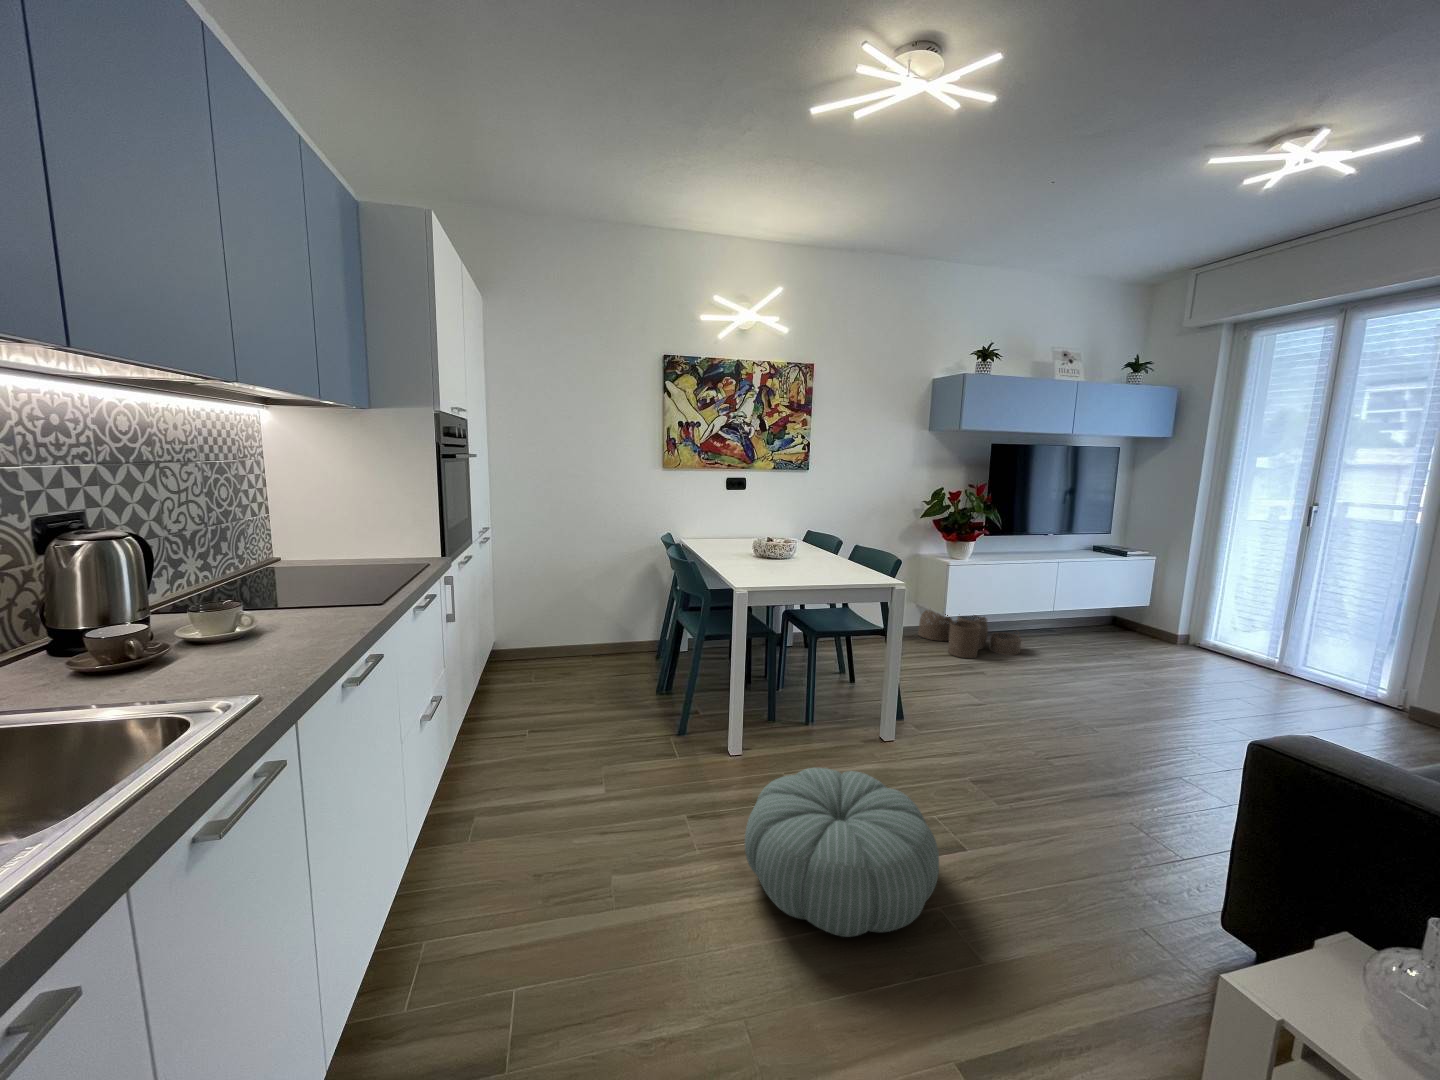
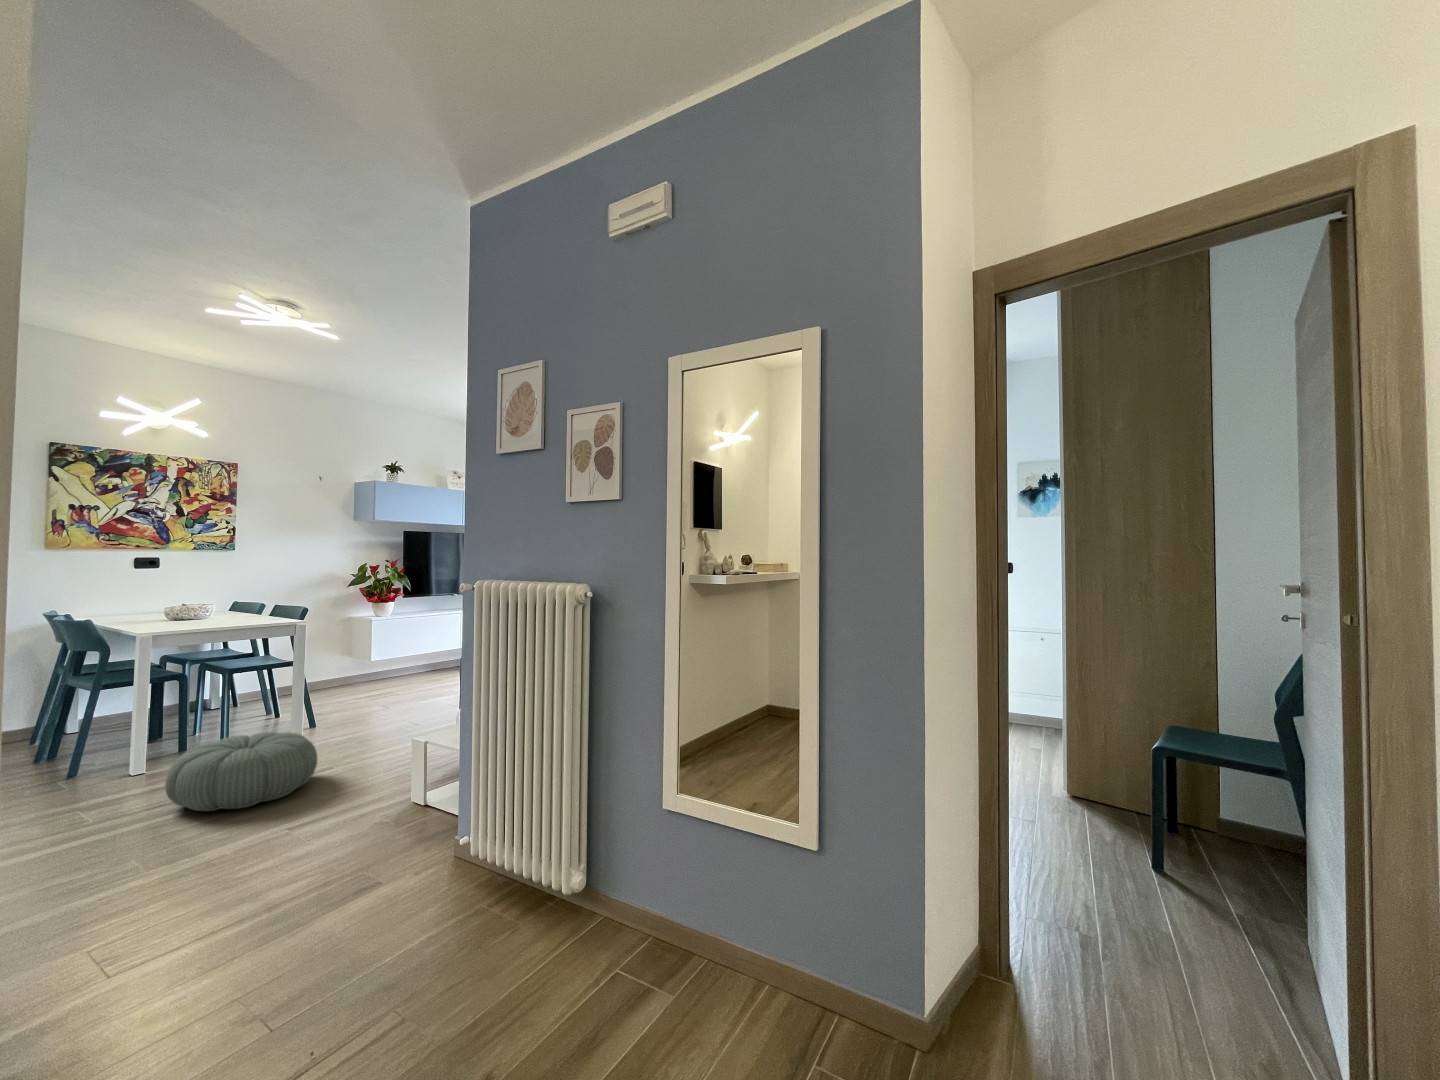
woven basket: present [918,610,1021,658] -> none [353,657,434,691]

